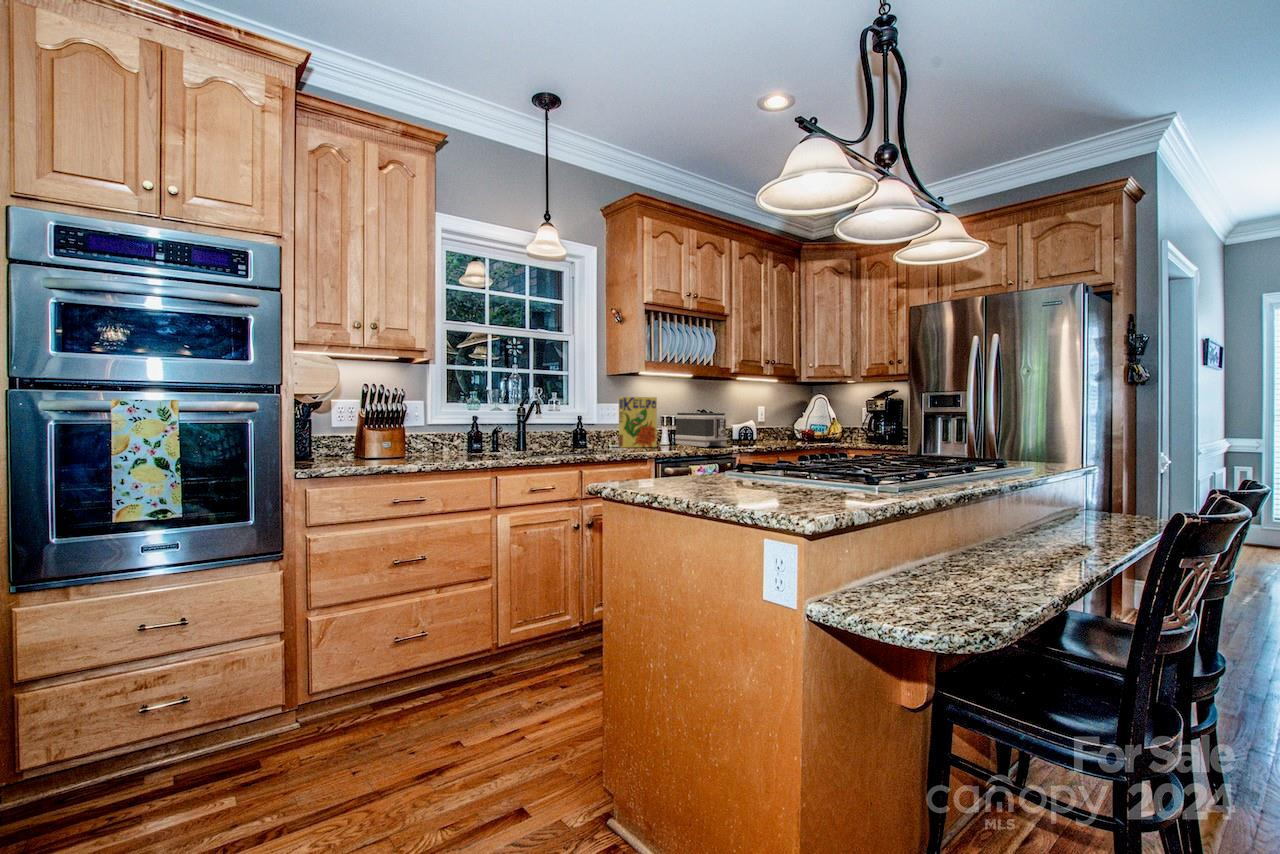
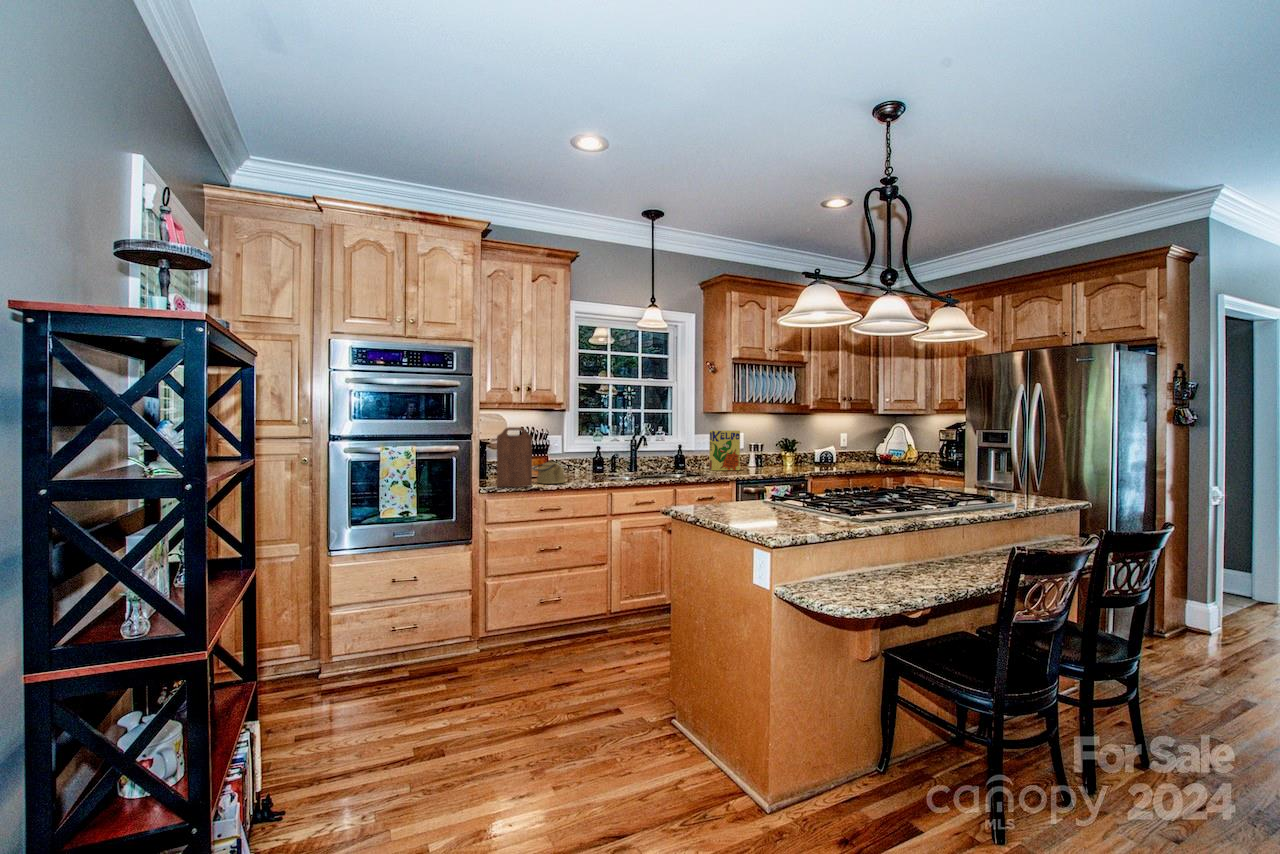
cutting board: none [324,379,381,470] -> present [497,427,532,487]
toaster: present [675,413,727,447] -> none [759,441,801,471]
kettle: none [381,430,432,464] -> present [532,460,565,484]

